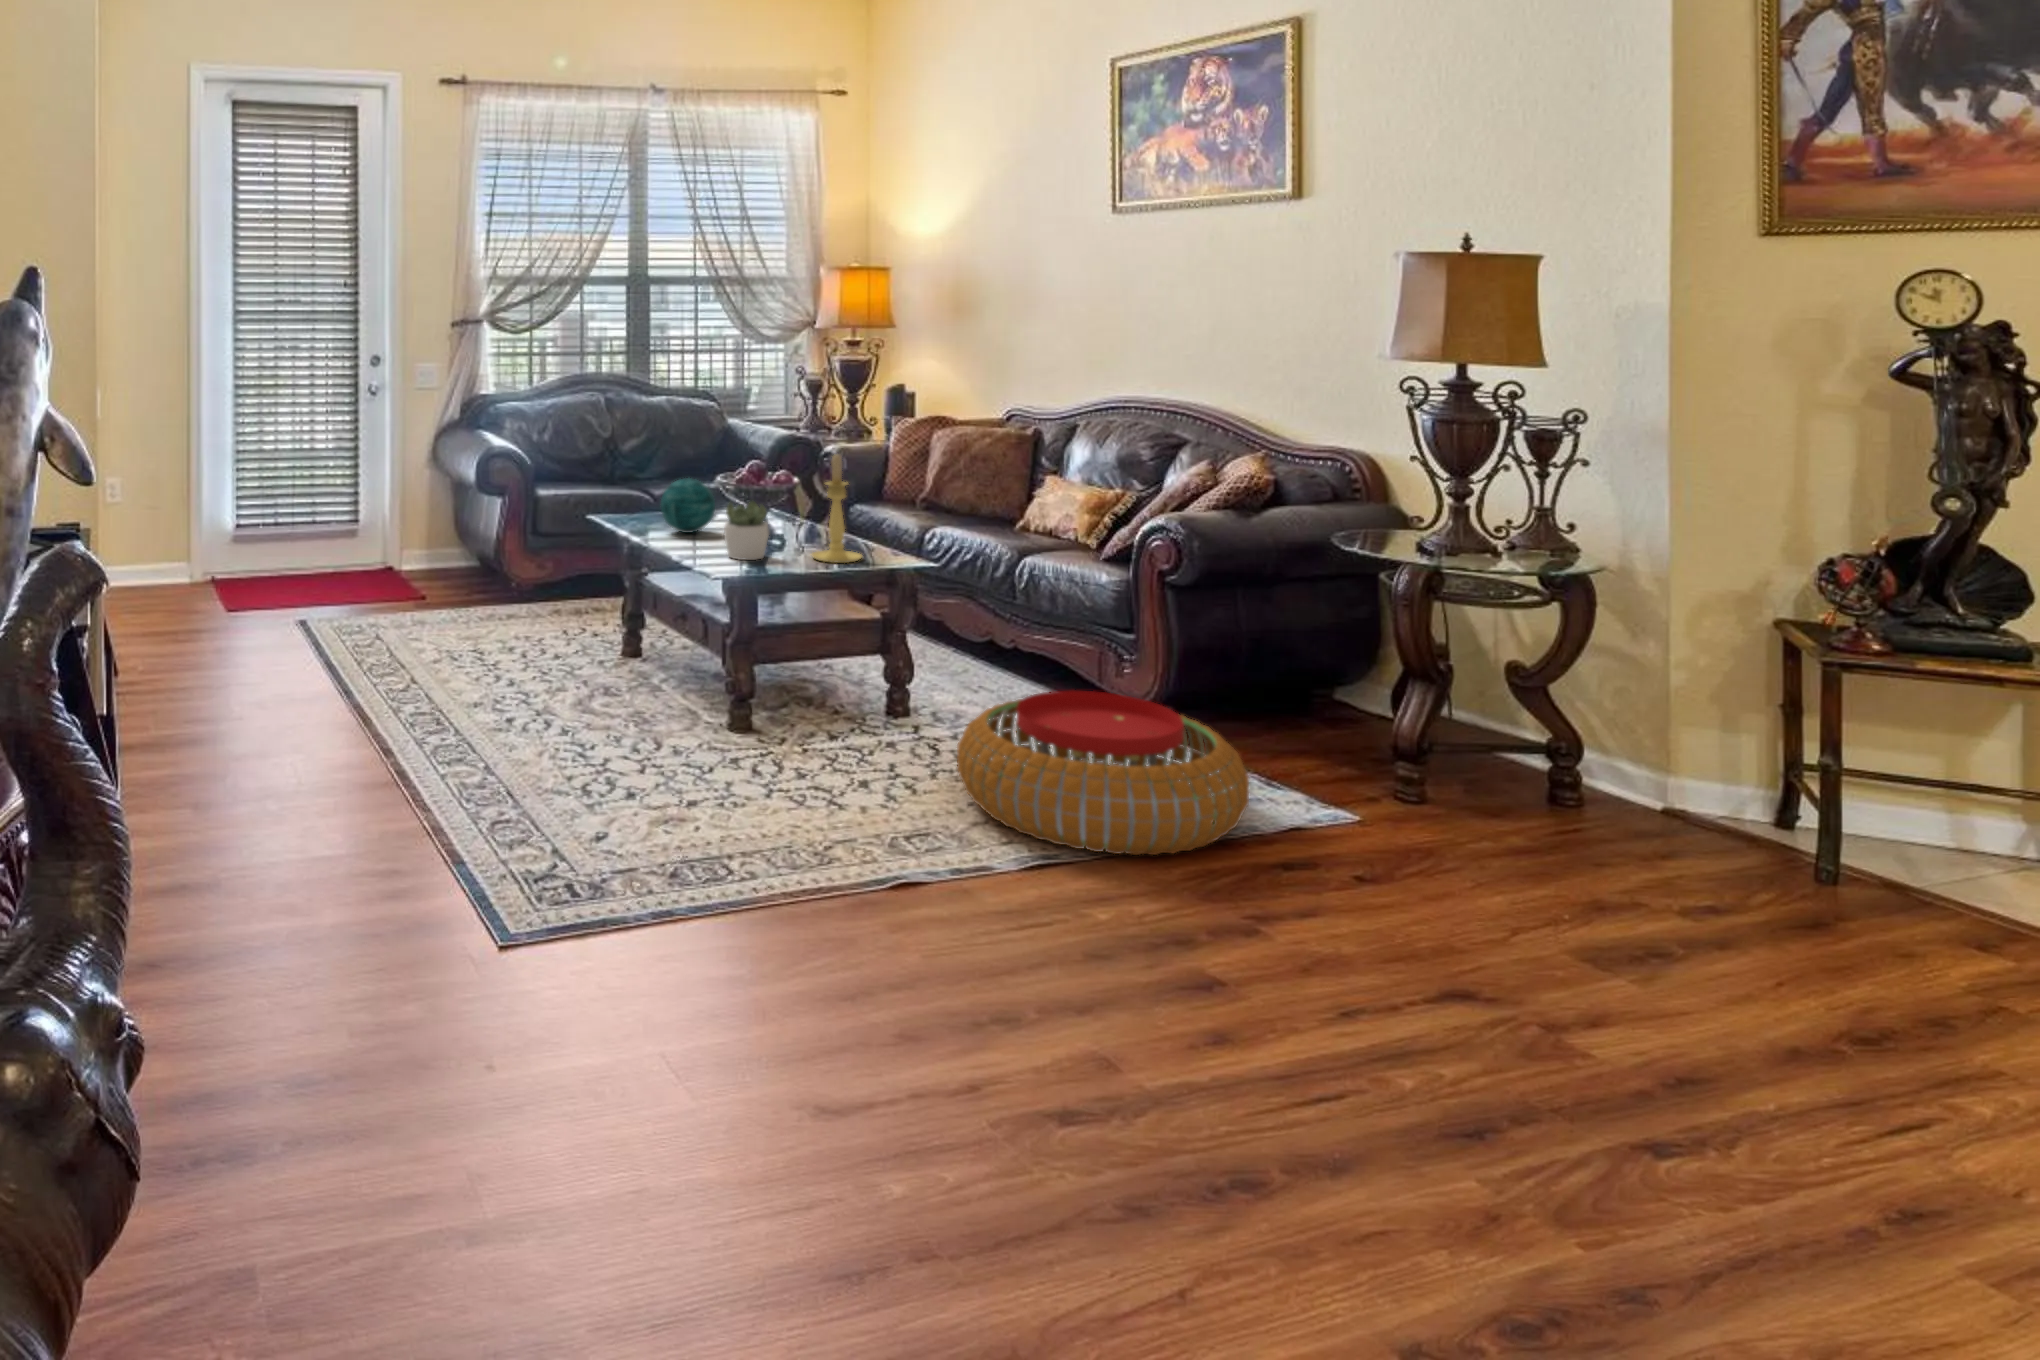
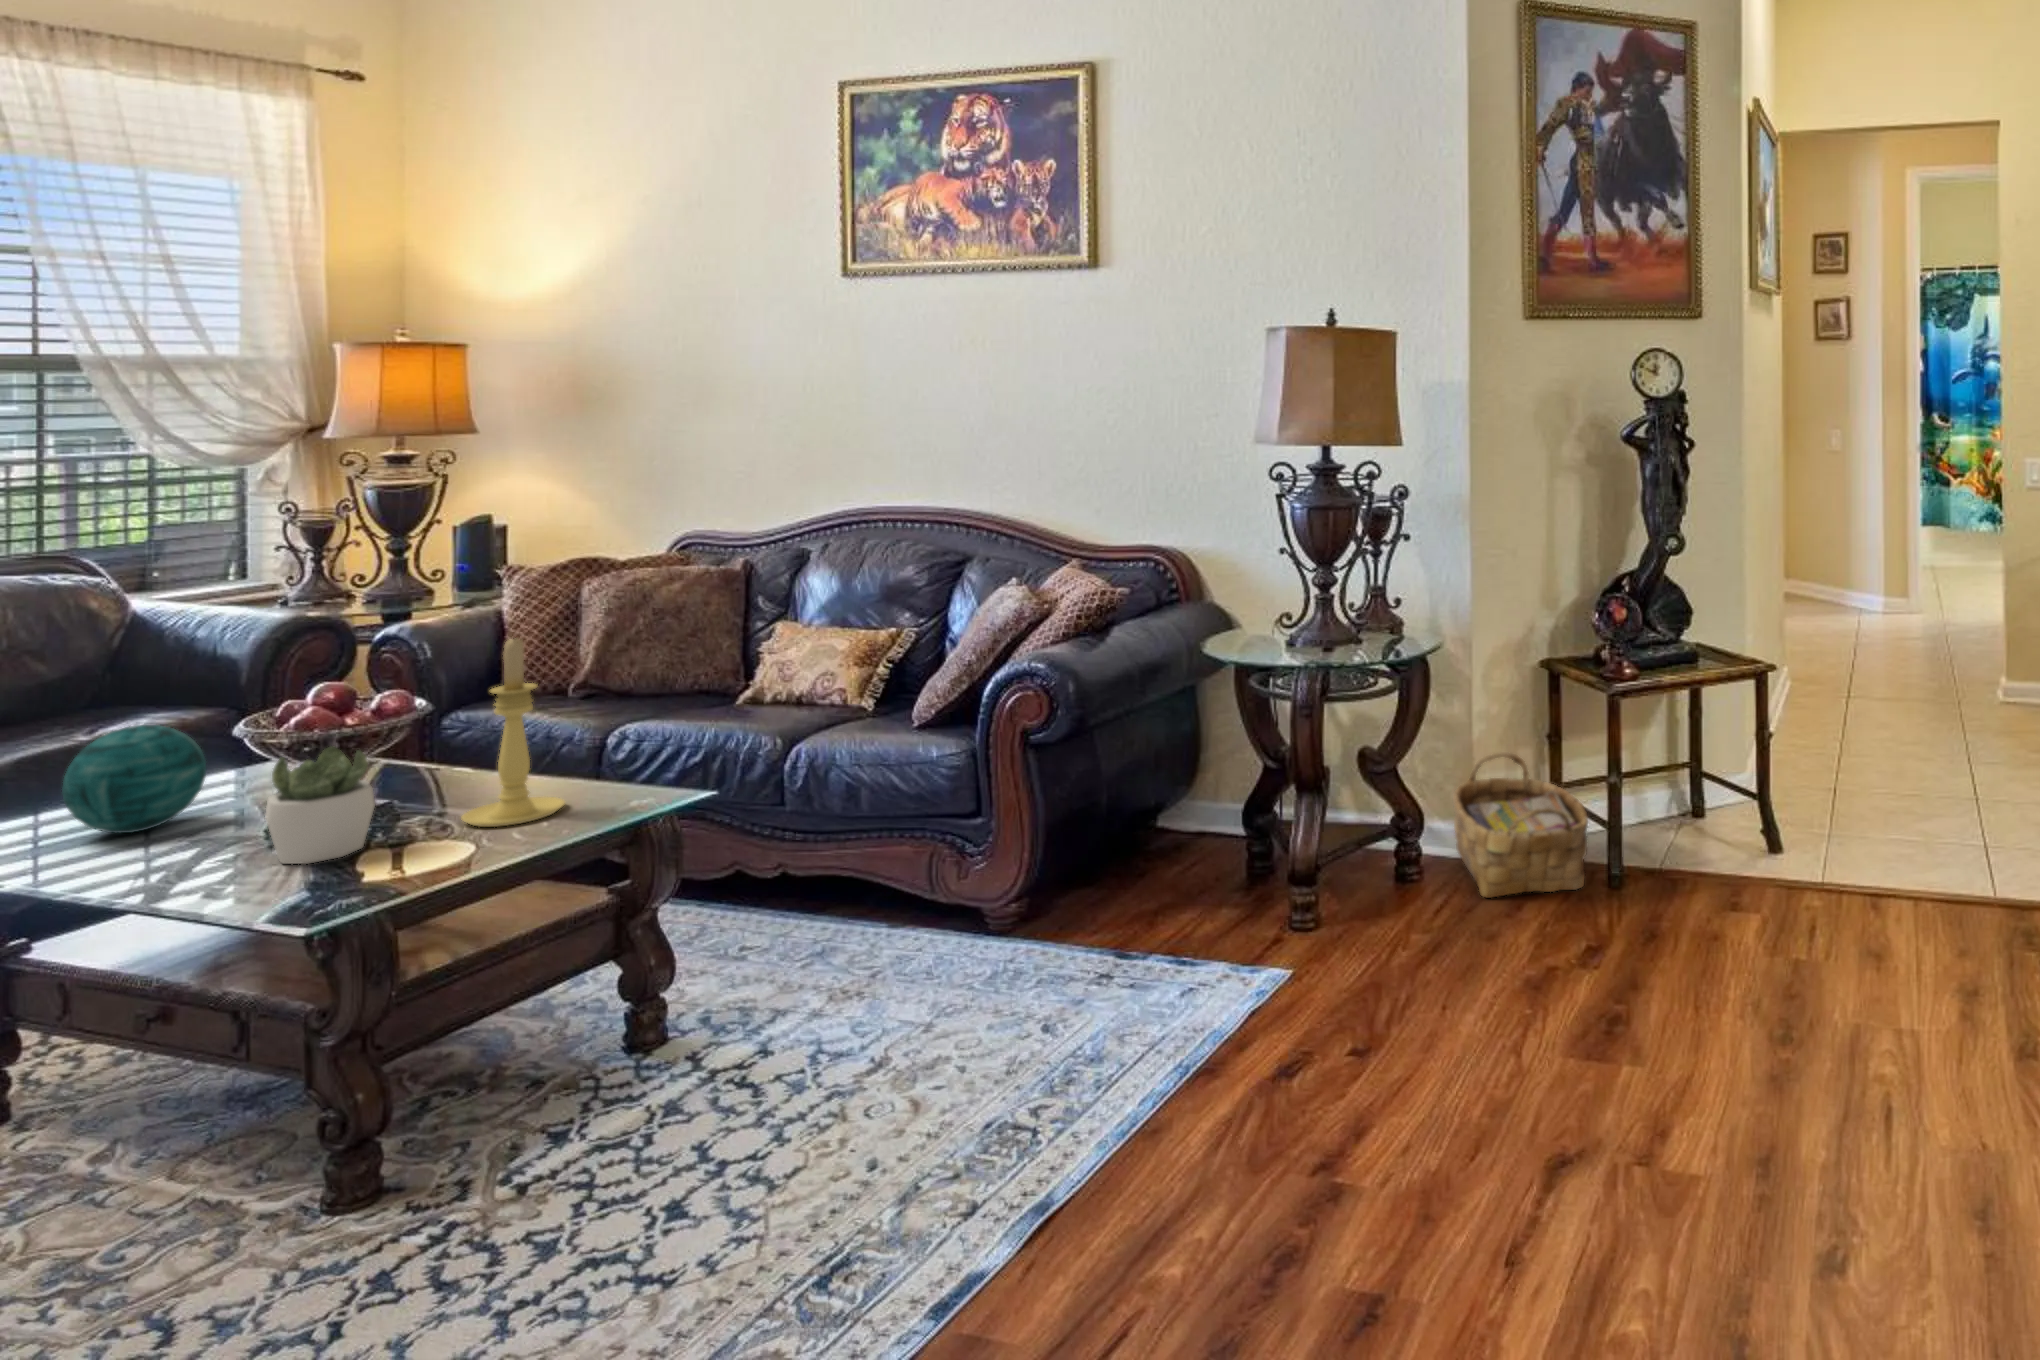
pouf: present [957,690,1249,855] -> none [833,916,1238,1185]
woven basket: none [1597,695,1770,850] -> present [1453,752,1588,898]

